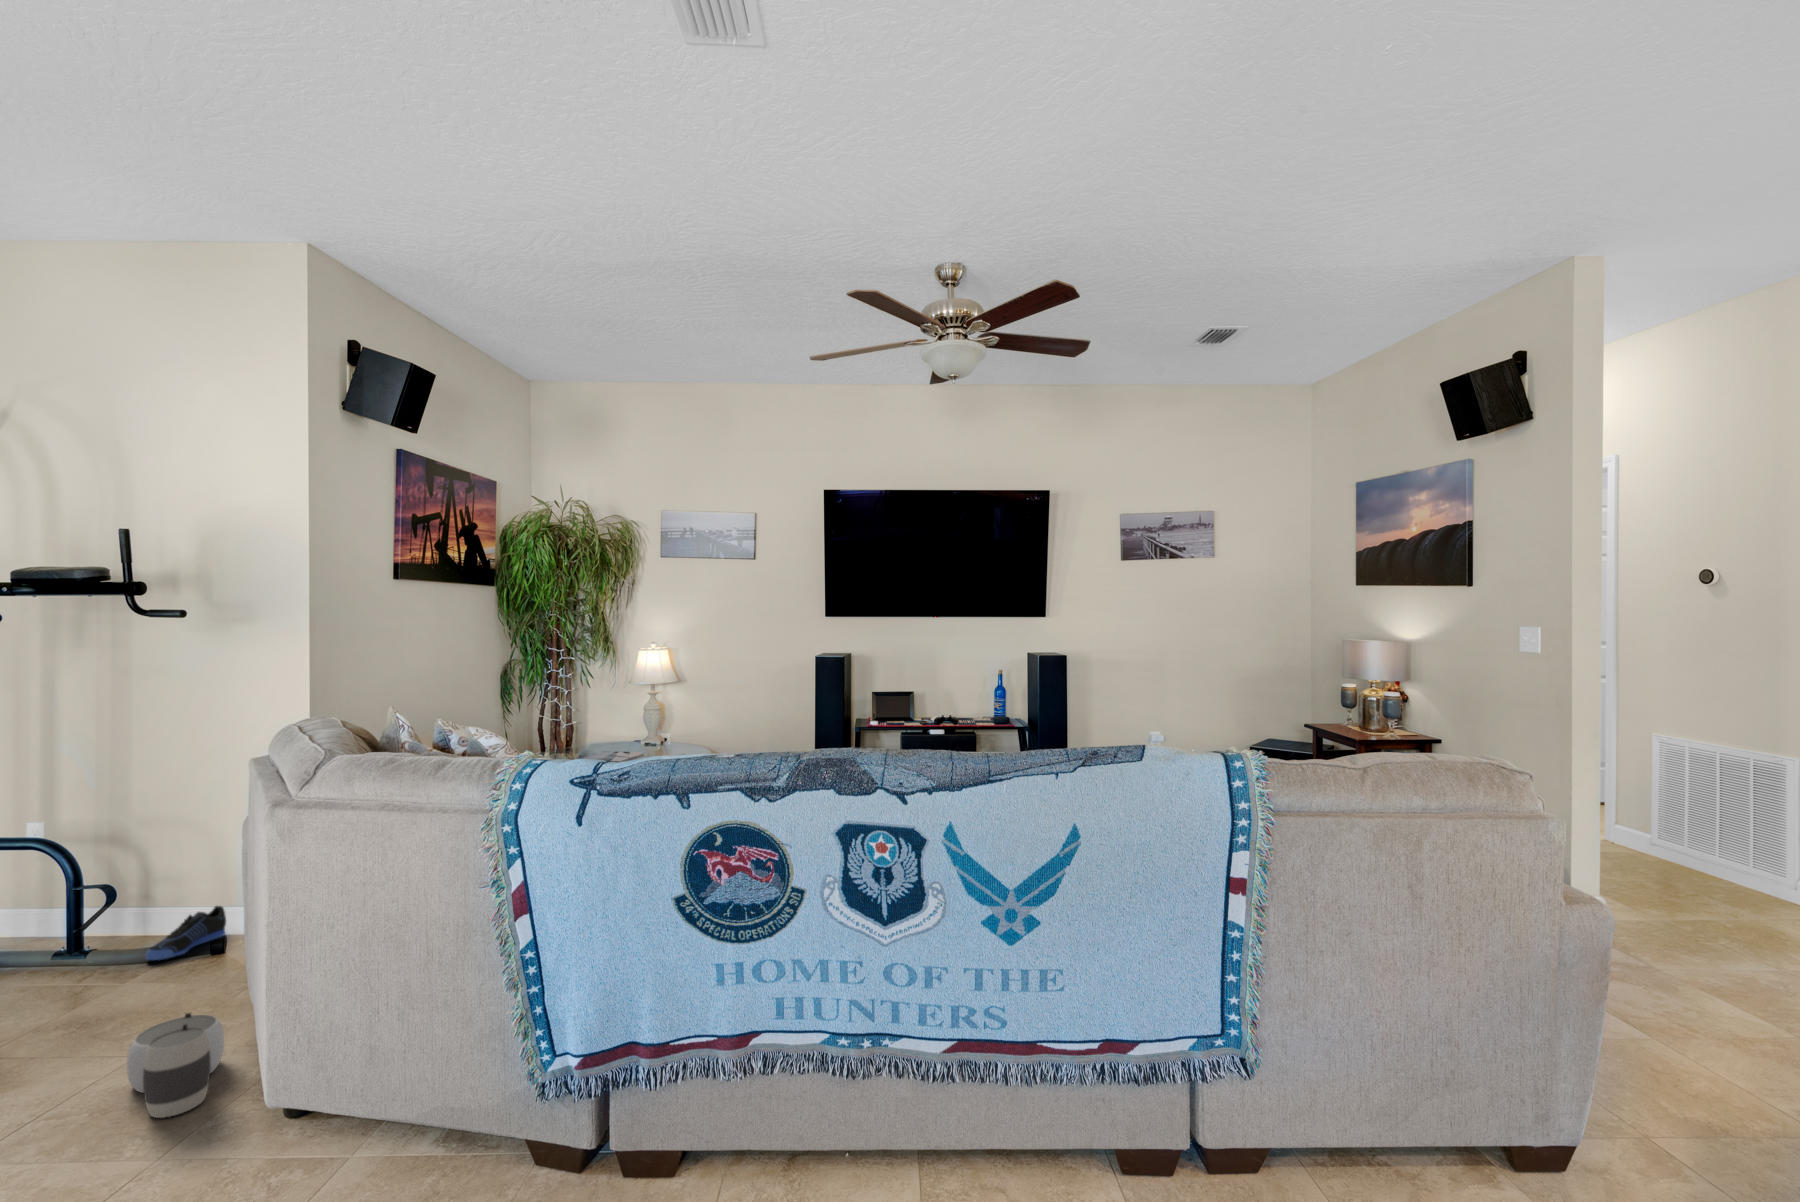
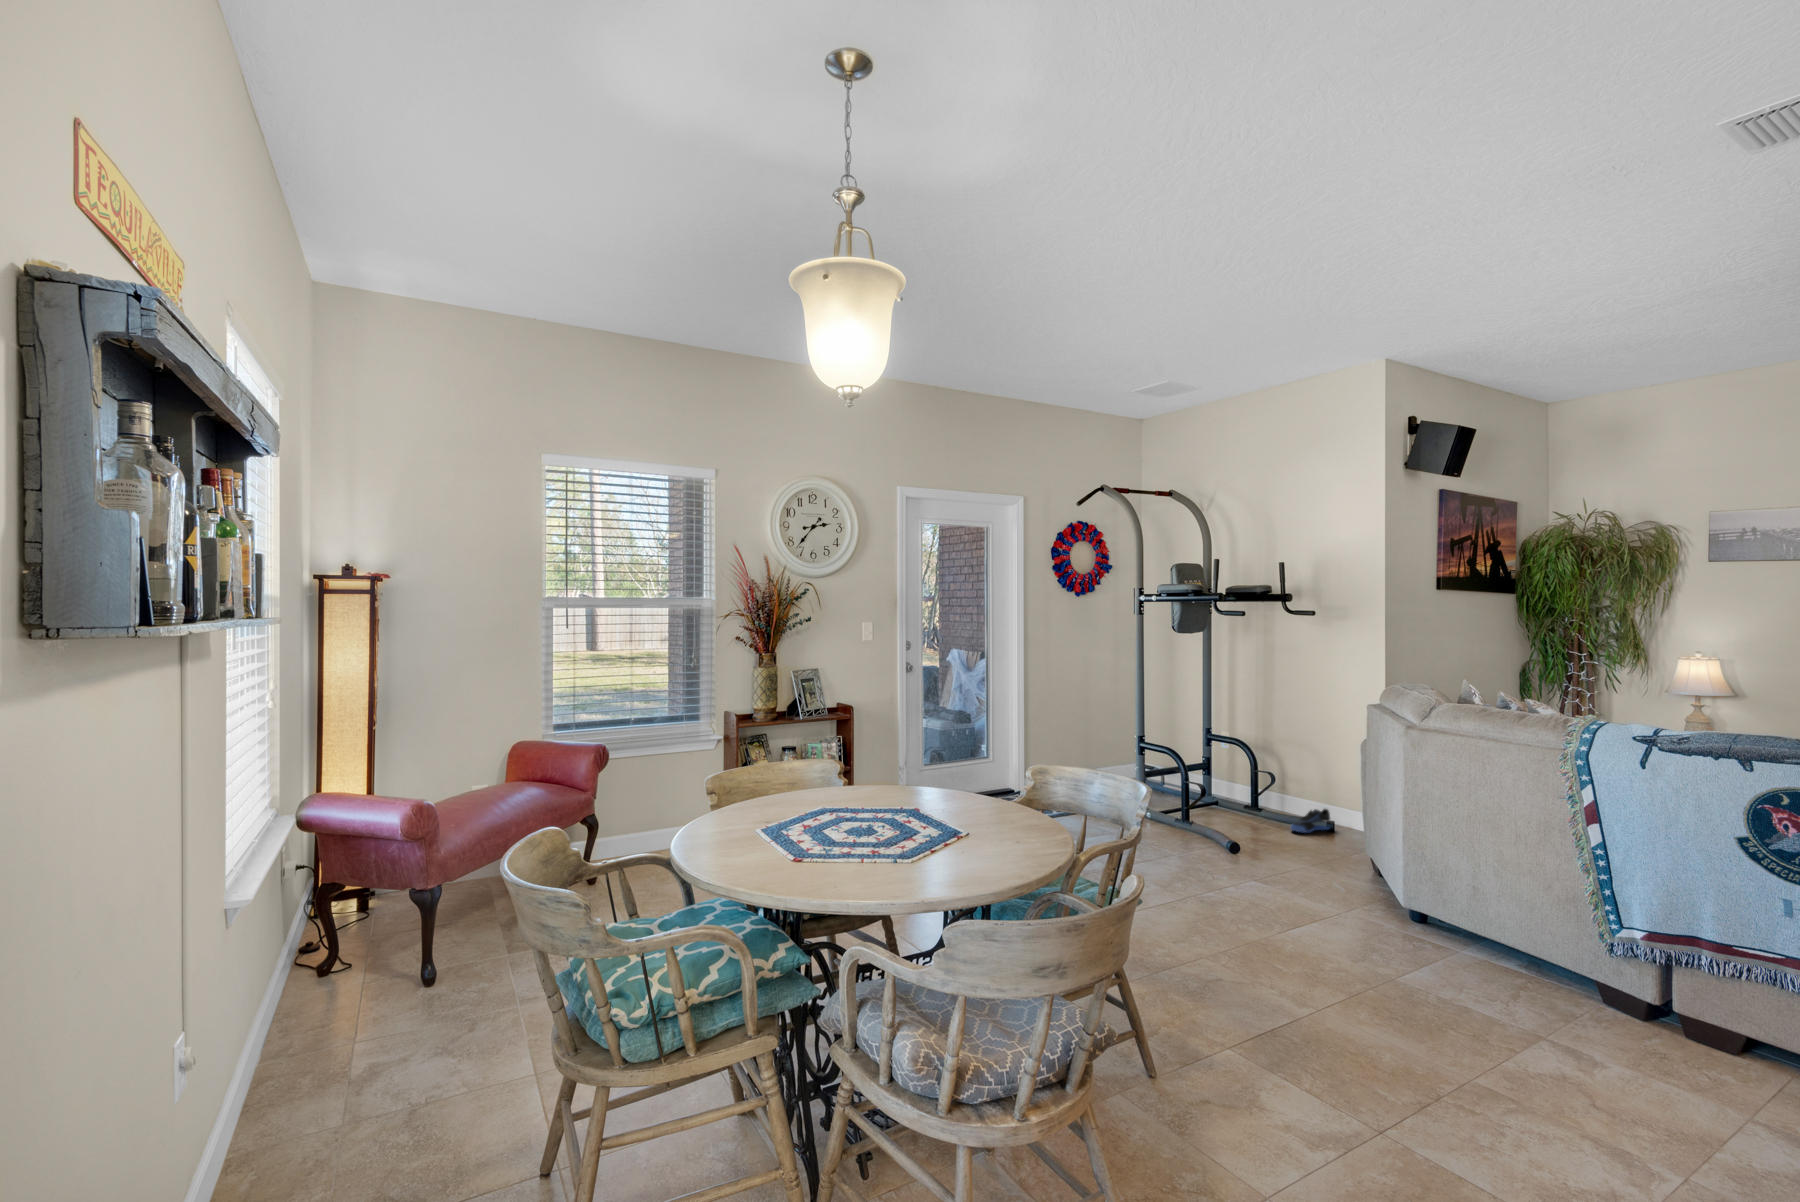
waste basket: present [127,1013,224,1118] -> none [1313,856,1362,906]

